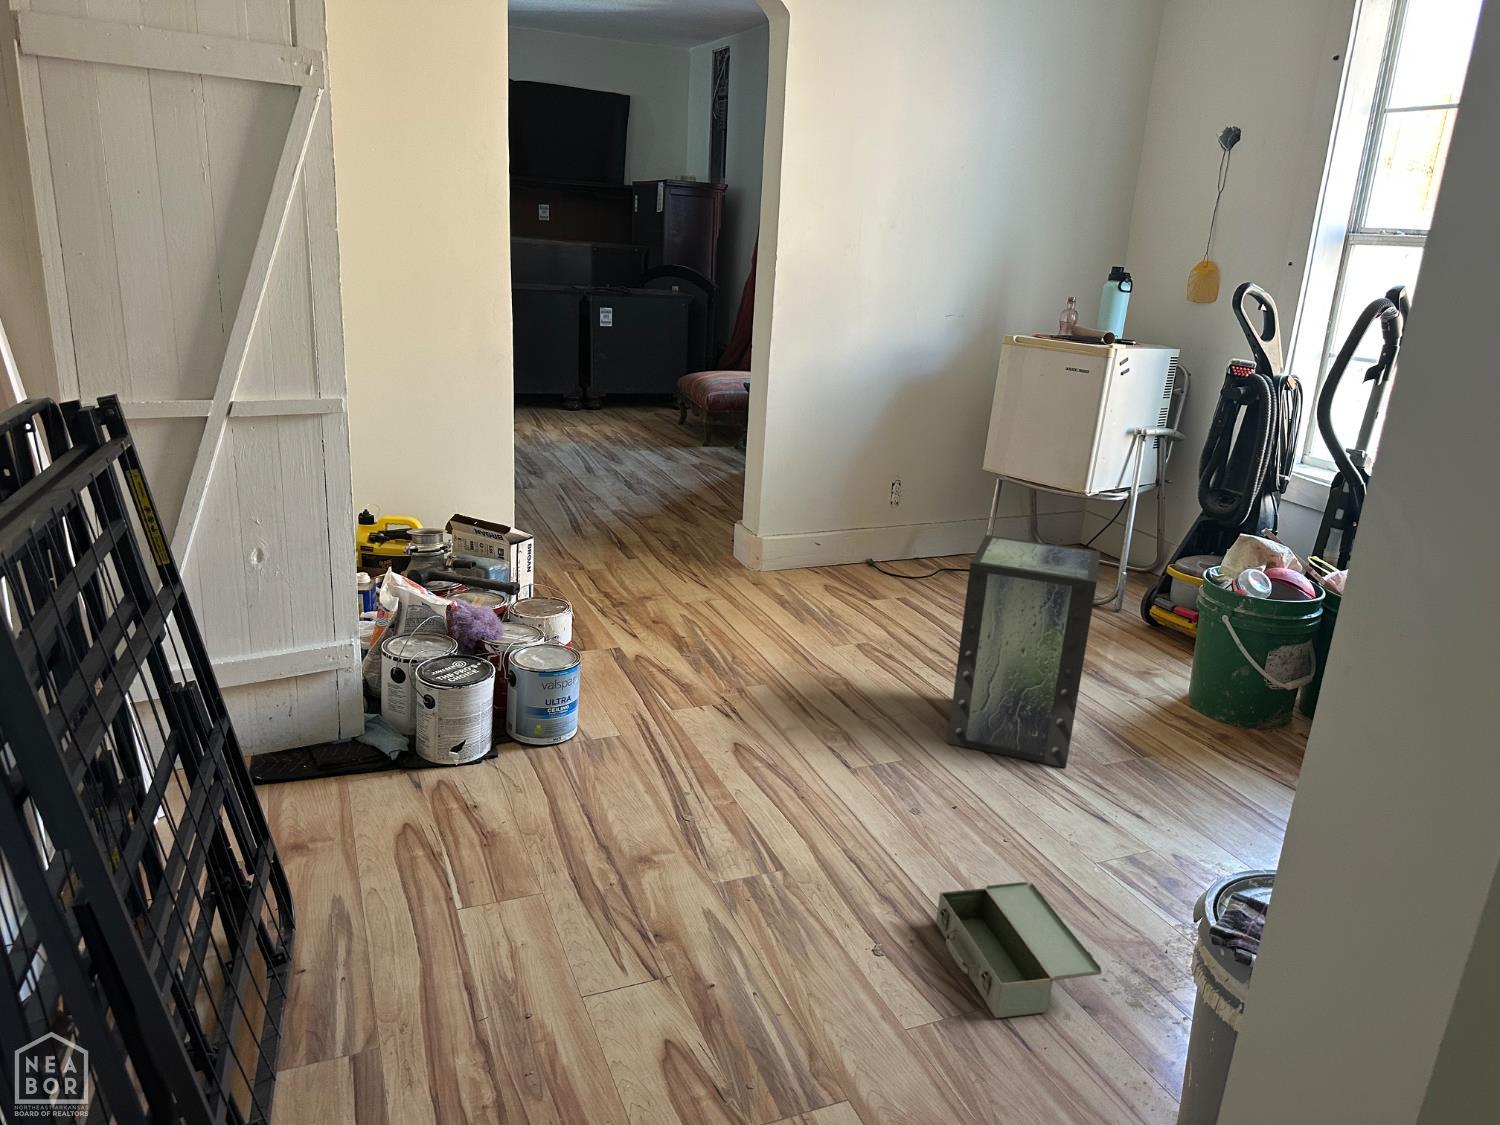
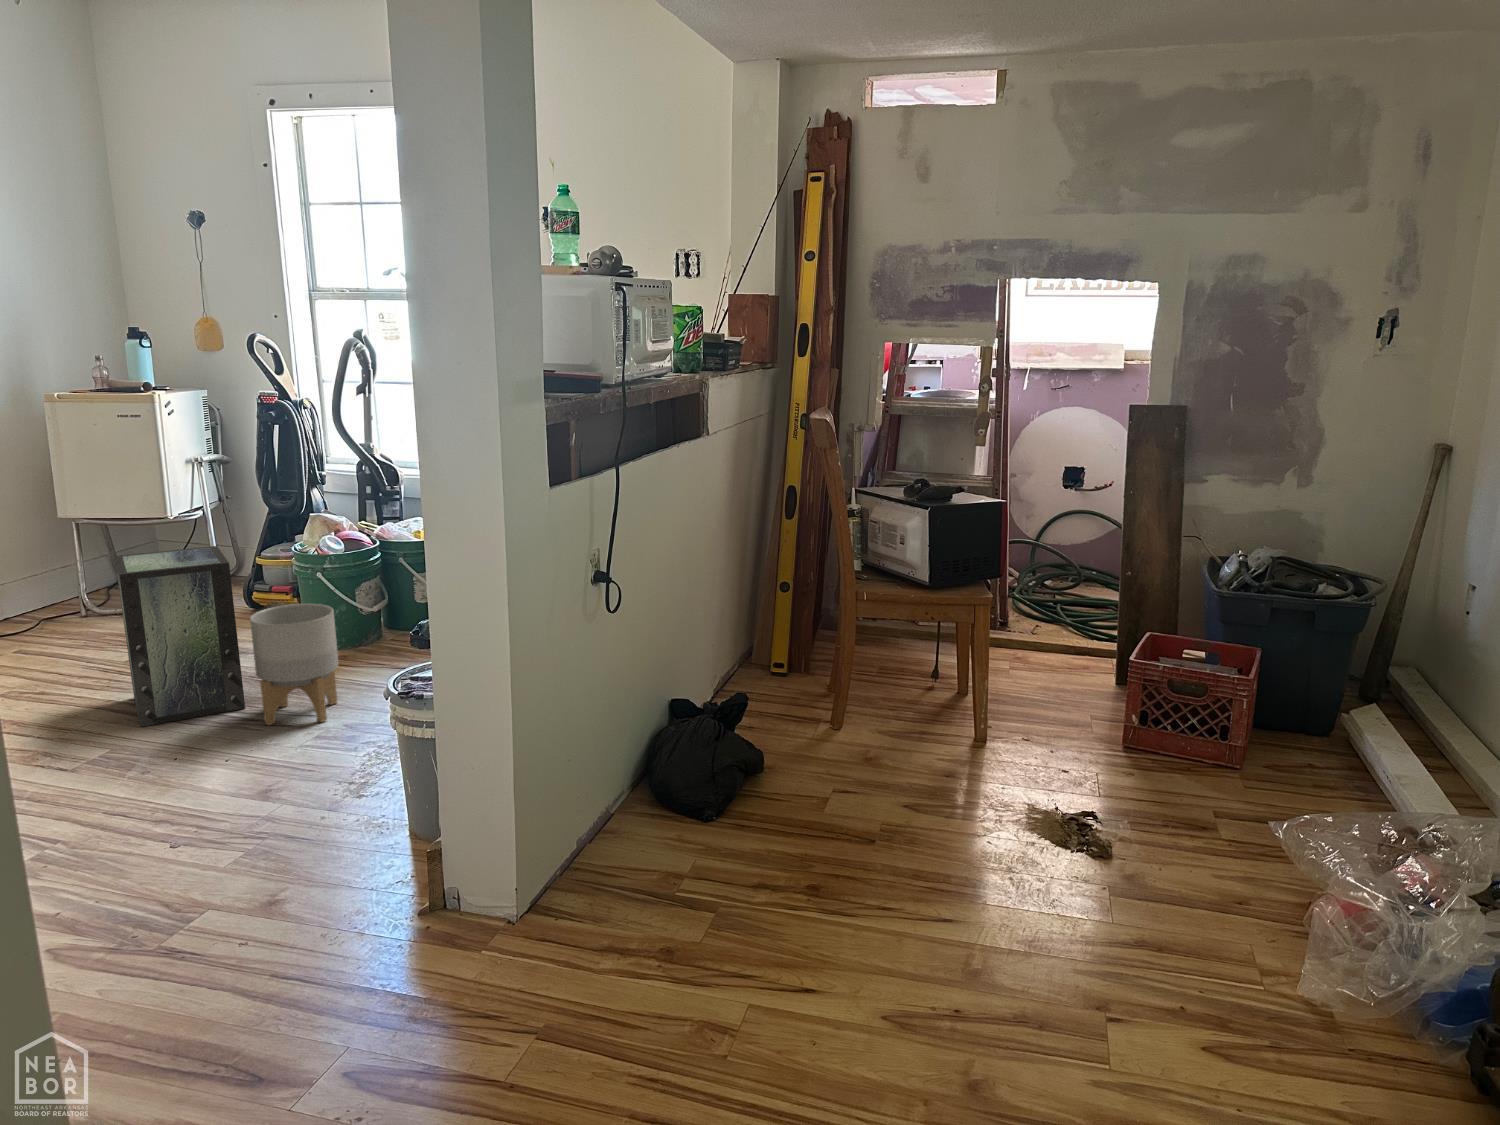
planter: none [1075,655,1211,837] -> present [250,604,338,725]
toolbox: present [936,882,1102,1018] -> none [205,763,337,837]

